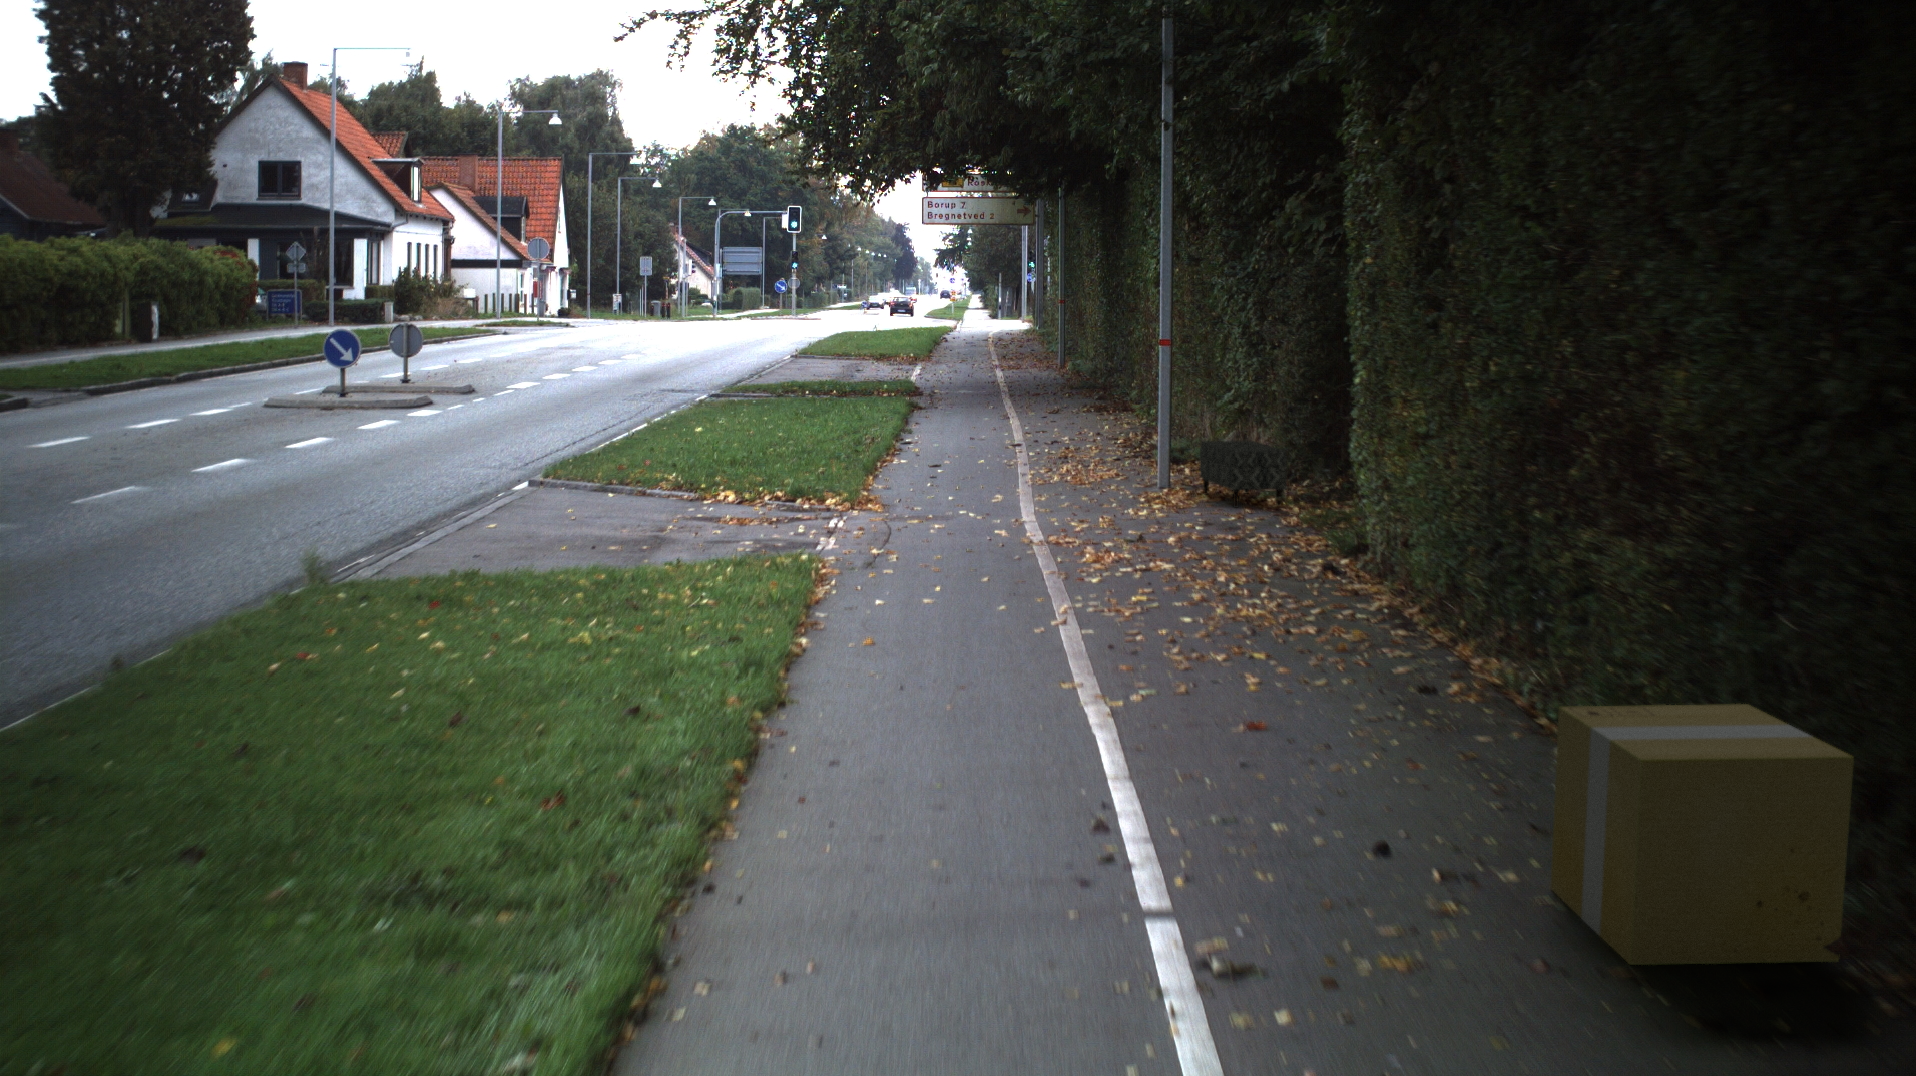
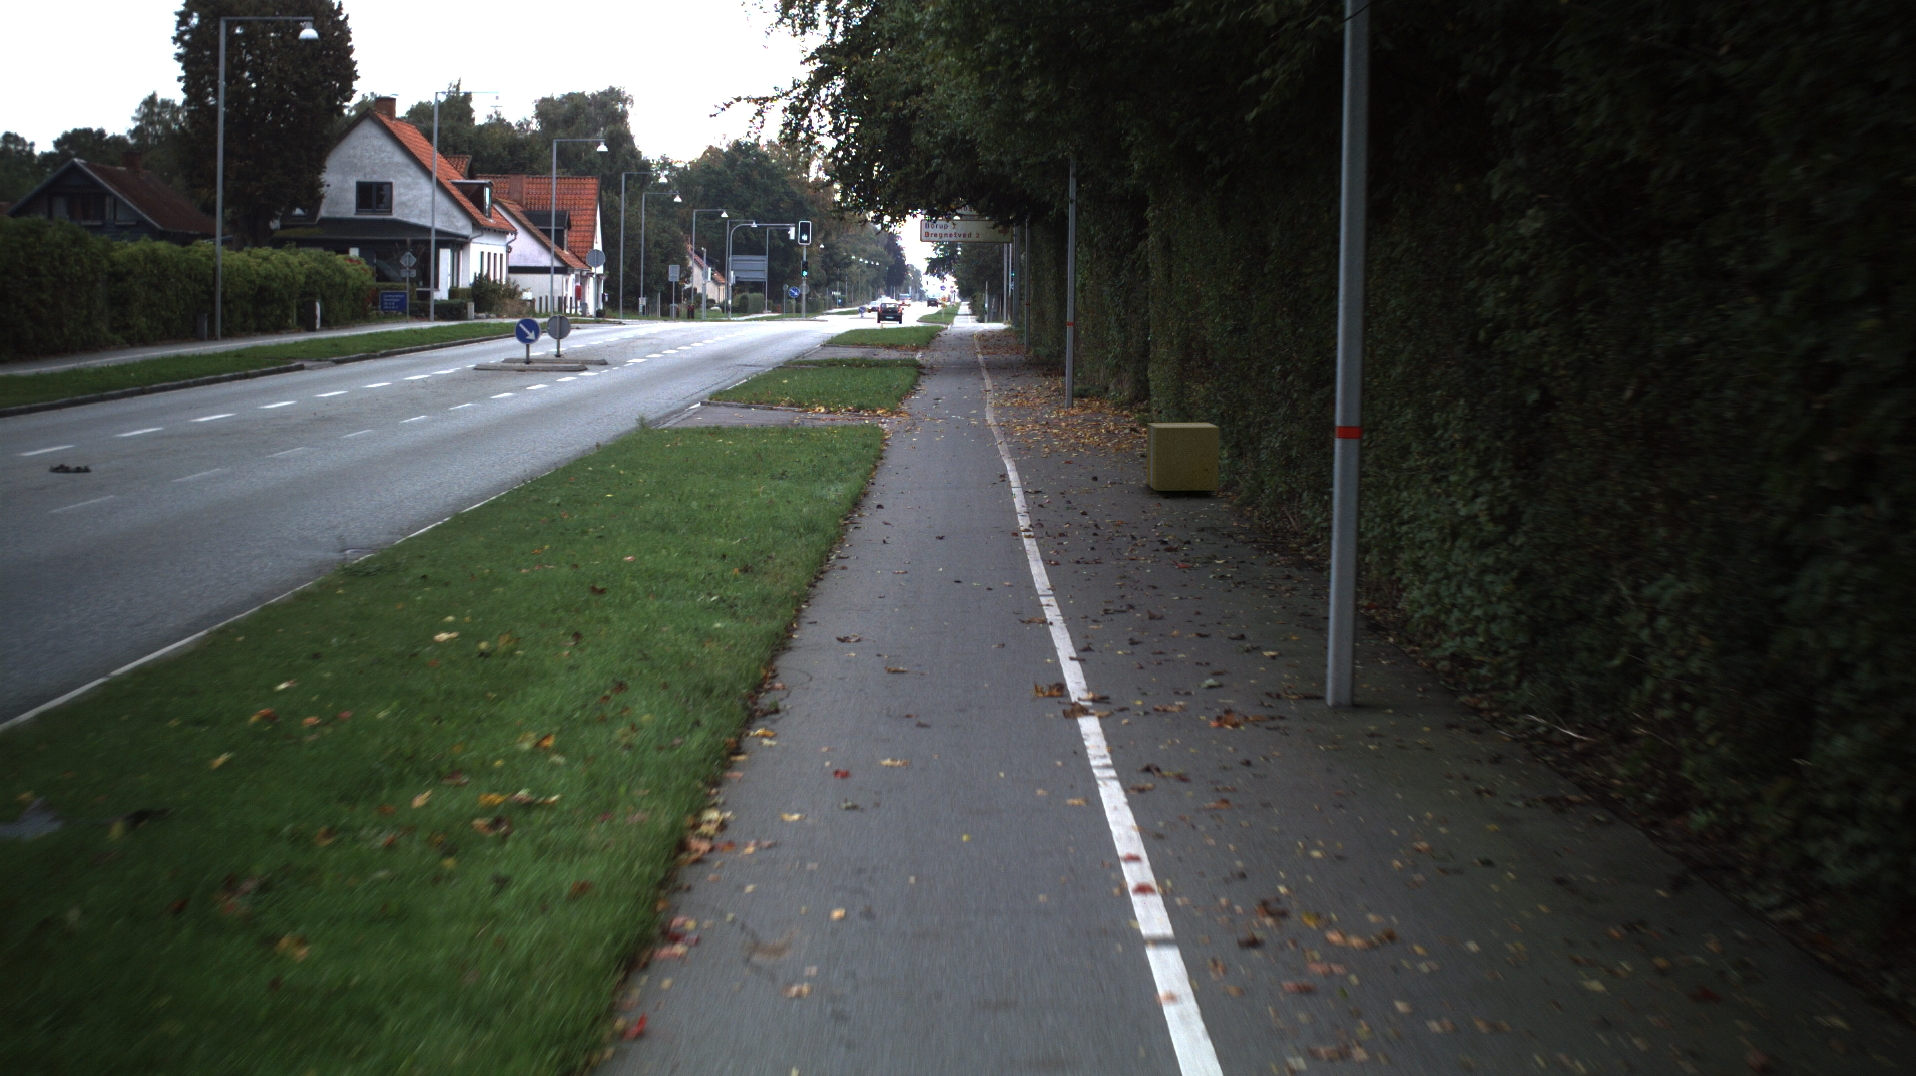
bench: present [1199,441,1287,508] -> none [1091,379,1136,414]

